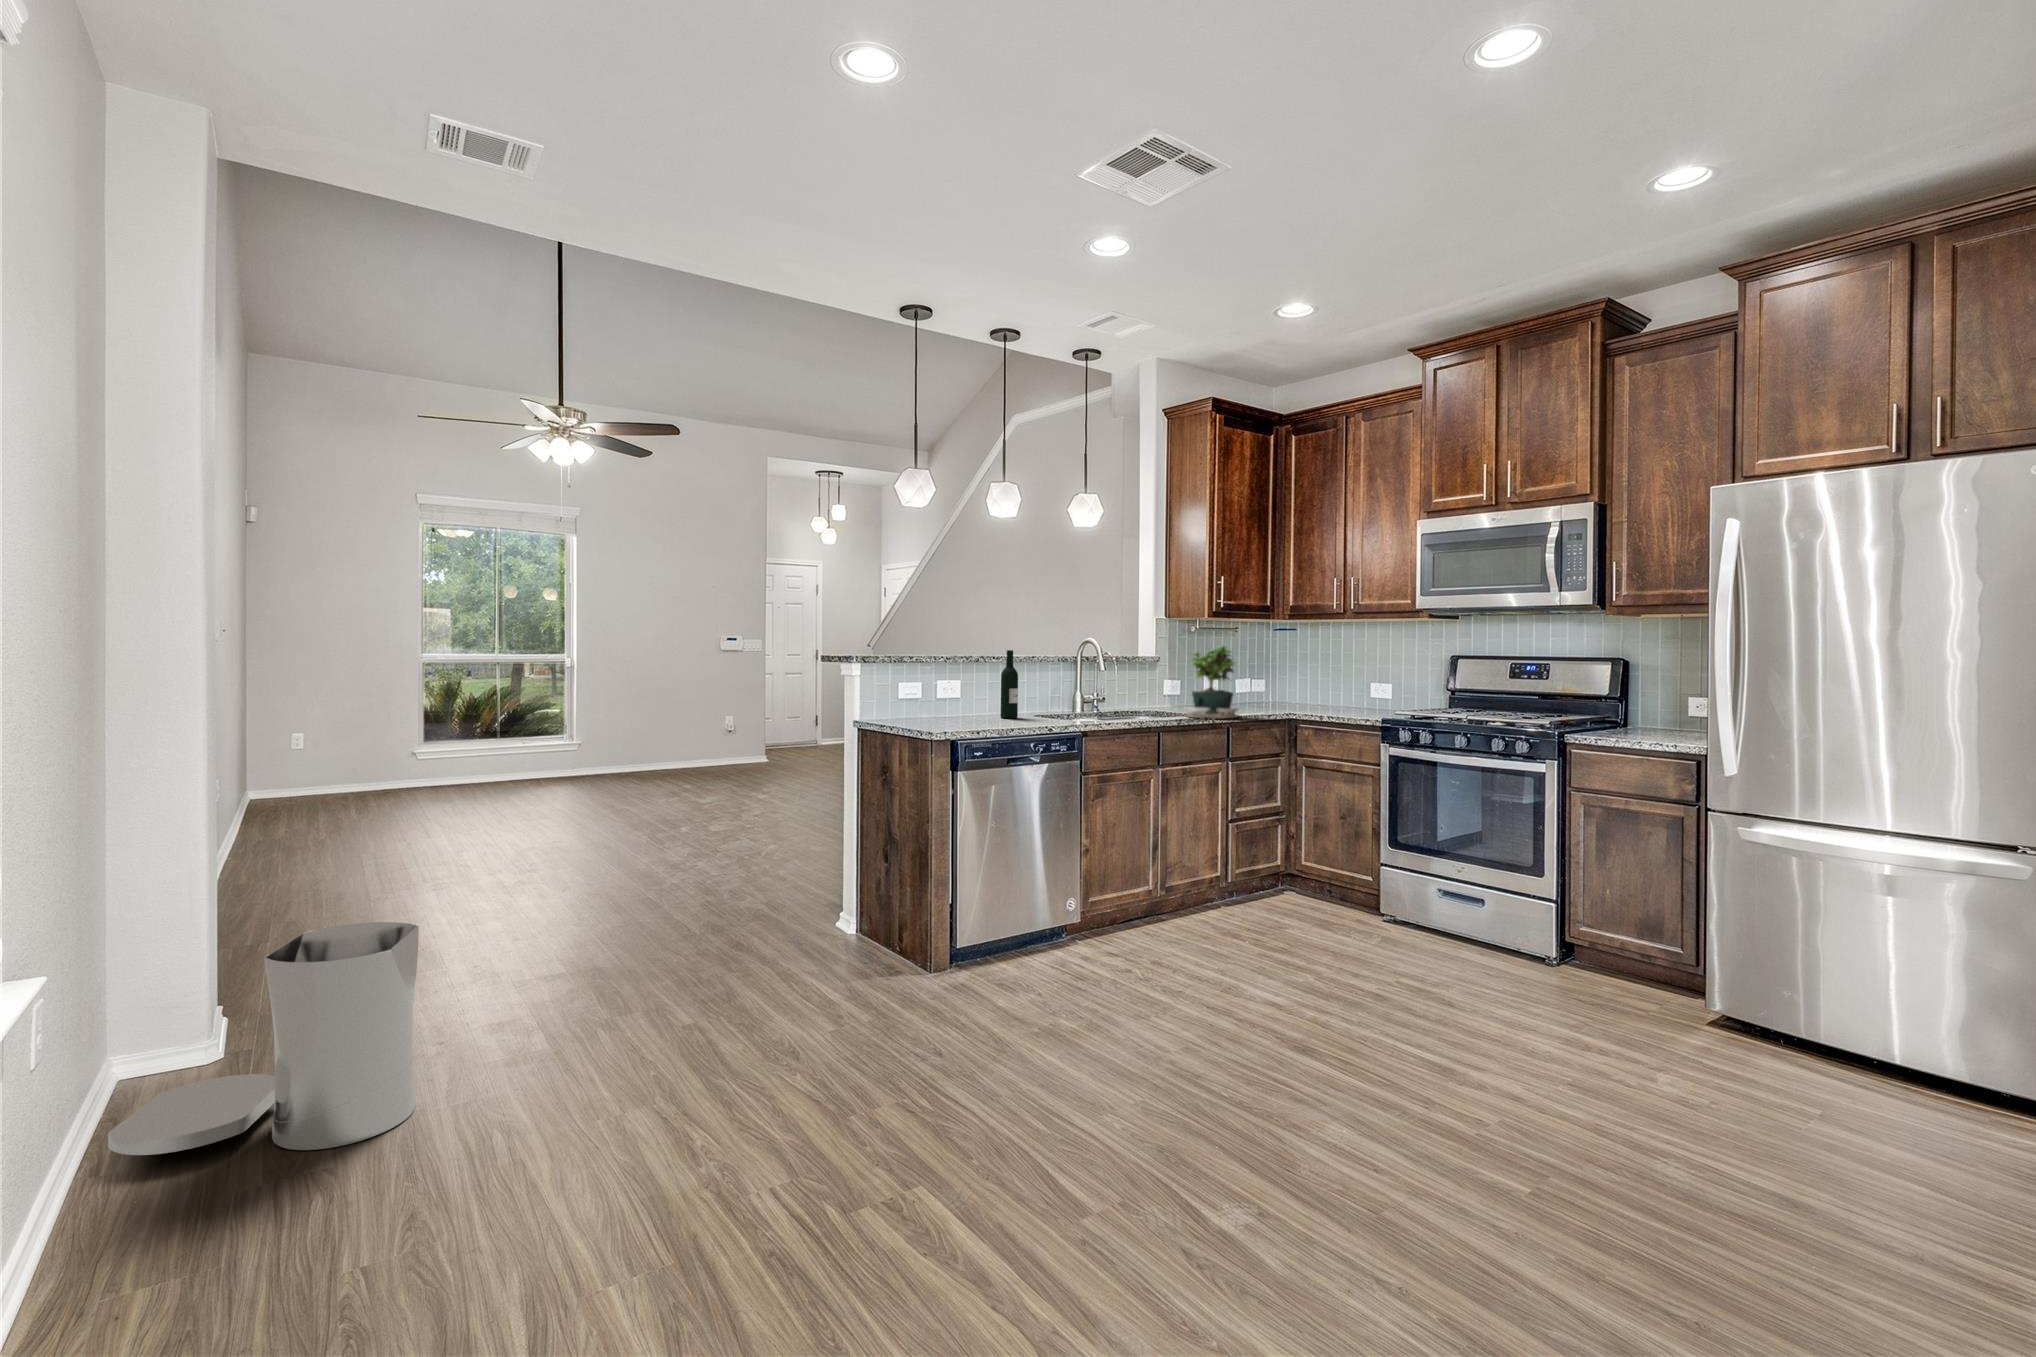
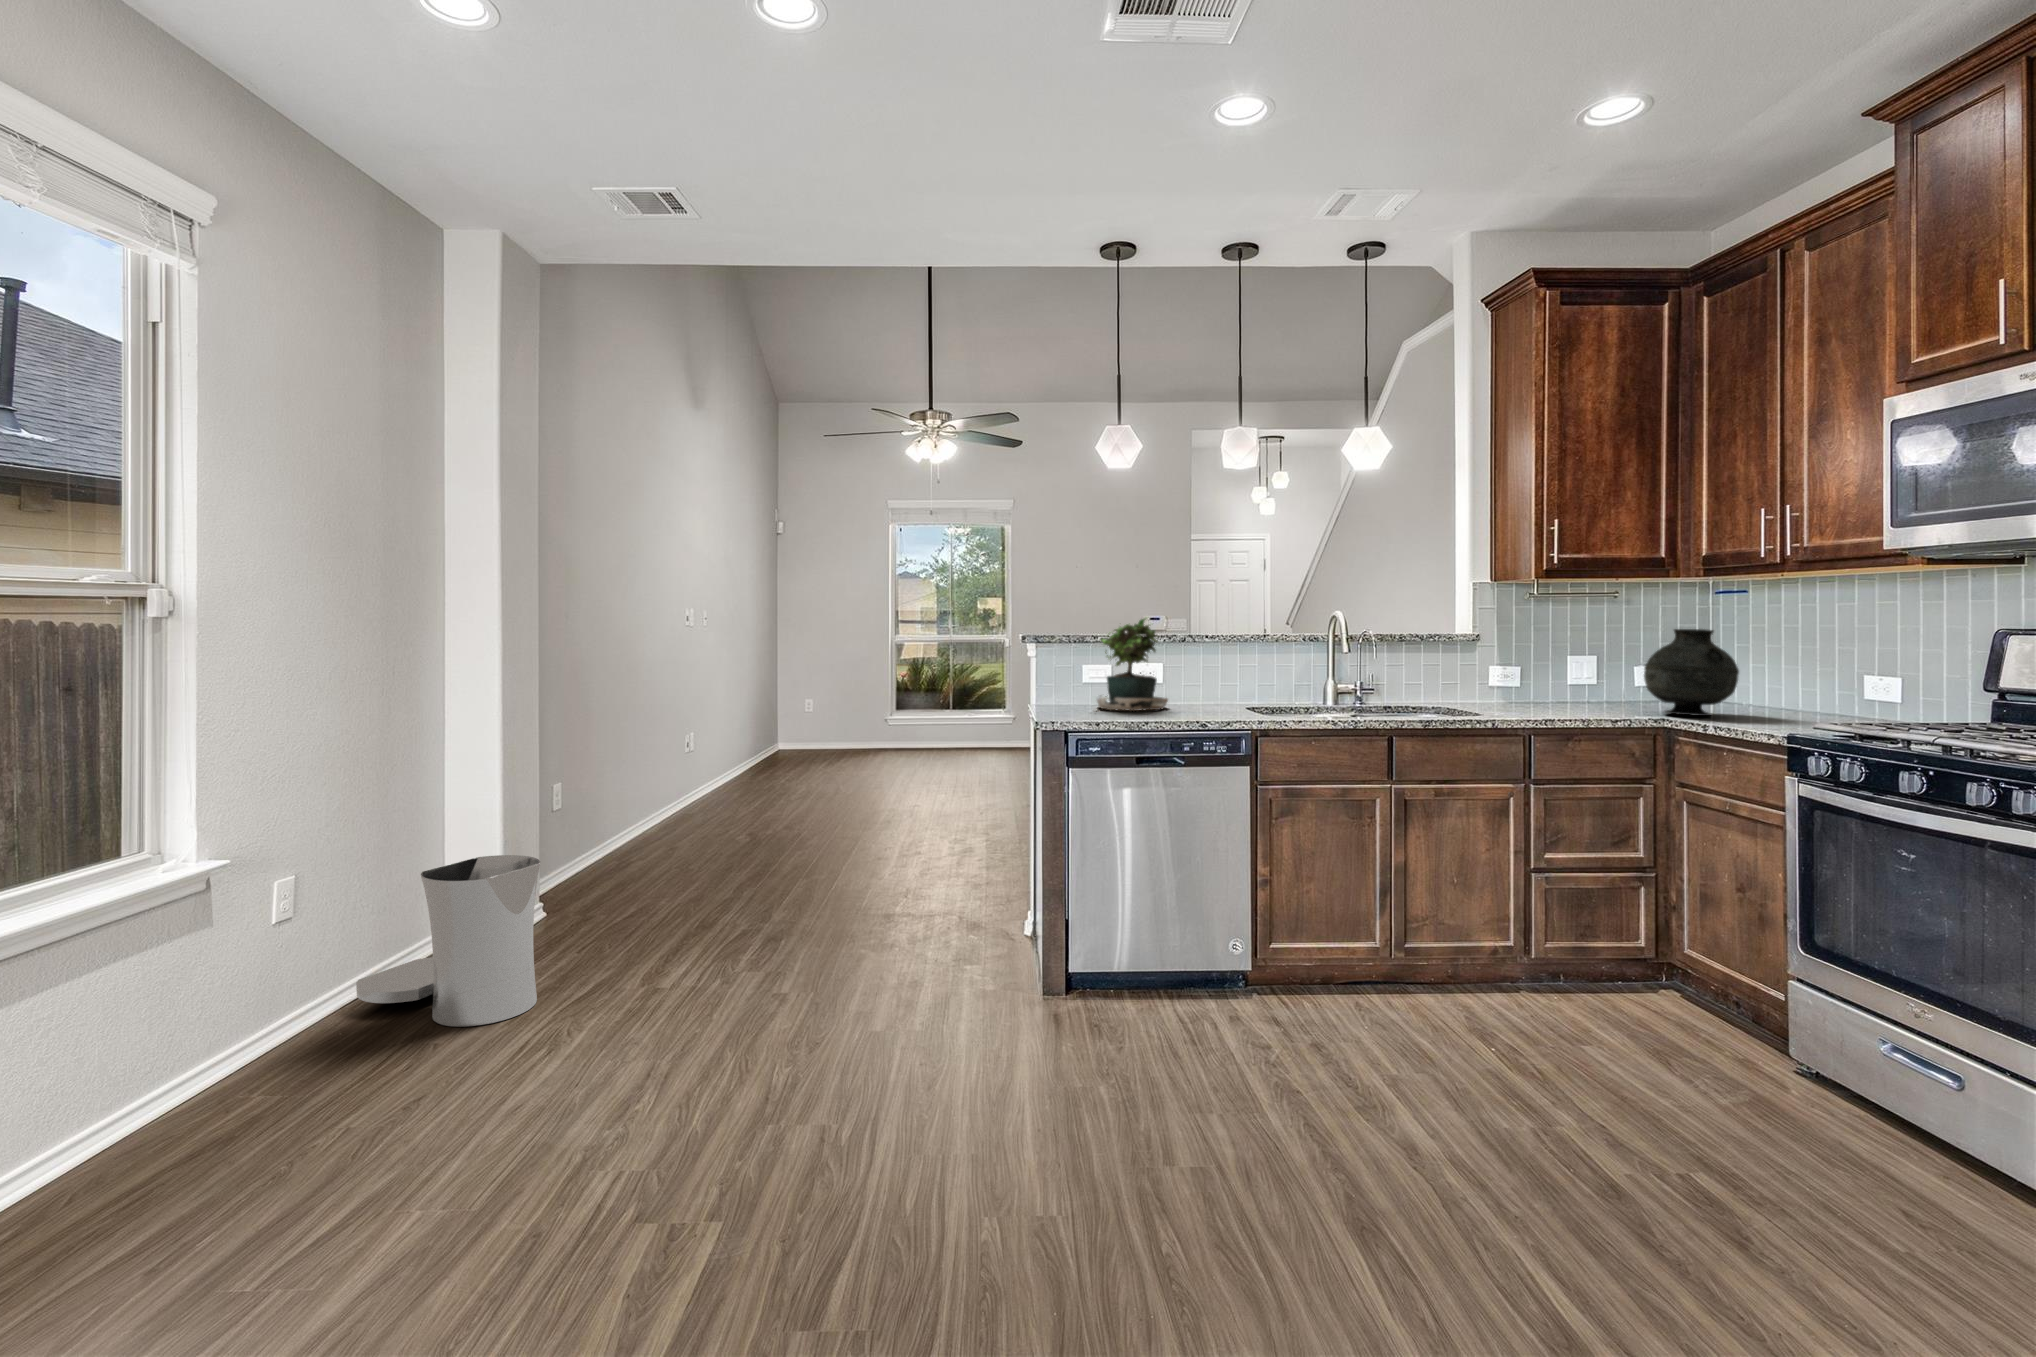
potted plant: present [1185,645,1238,719] -> present [1096,619,1168,711]
wine bottle: present [1001,650,1018,718] -> none [1199,630,1220,711]
vase: none [1266,654,1320,711] -> present [1644,629,1739,716]

